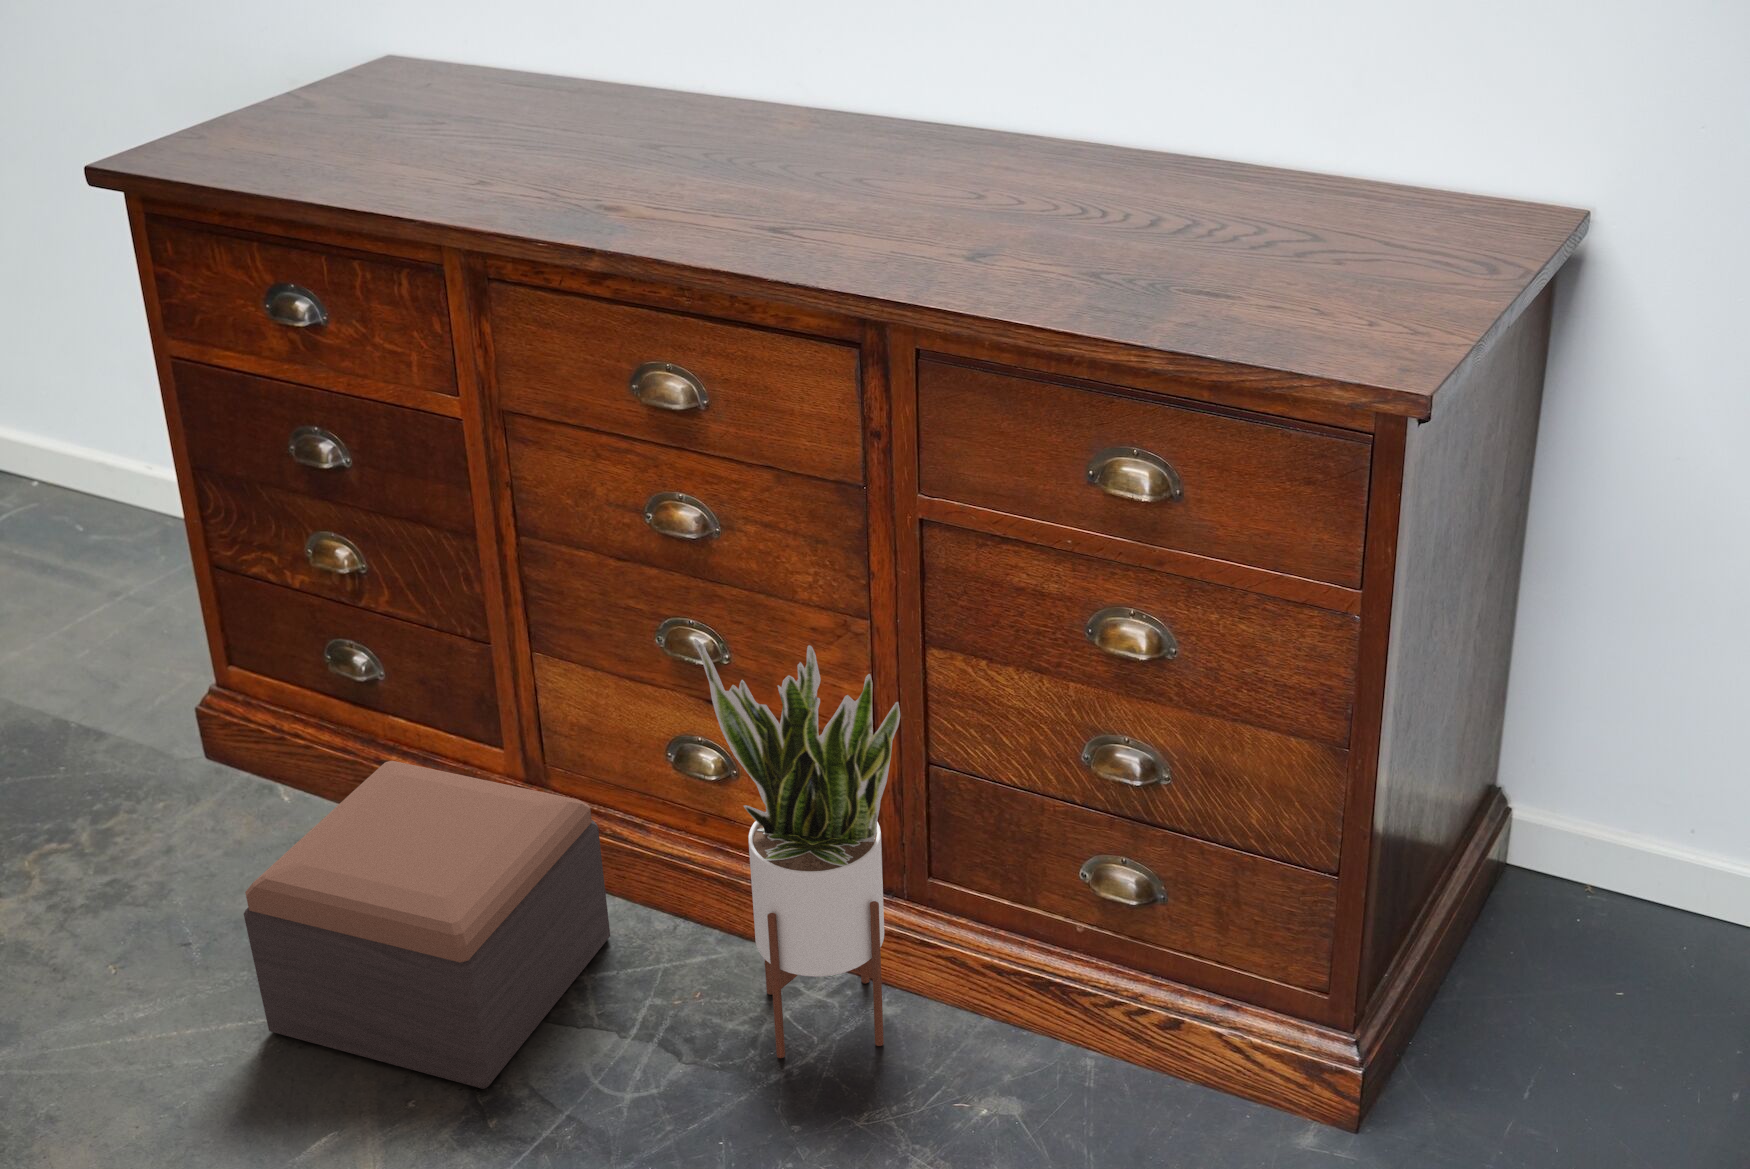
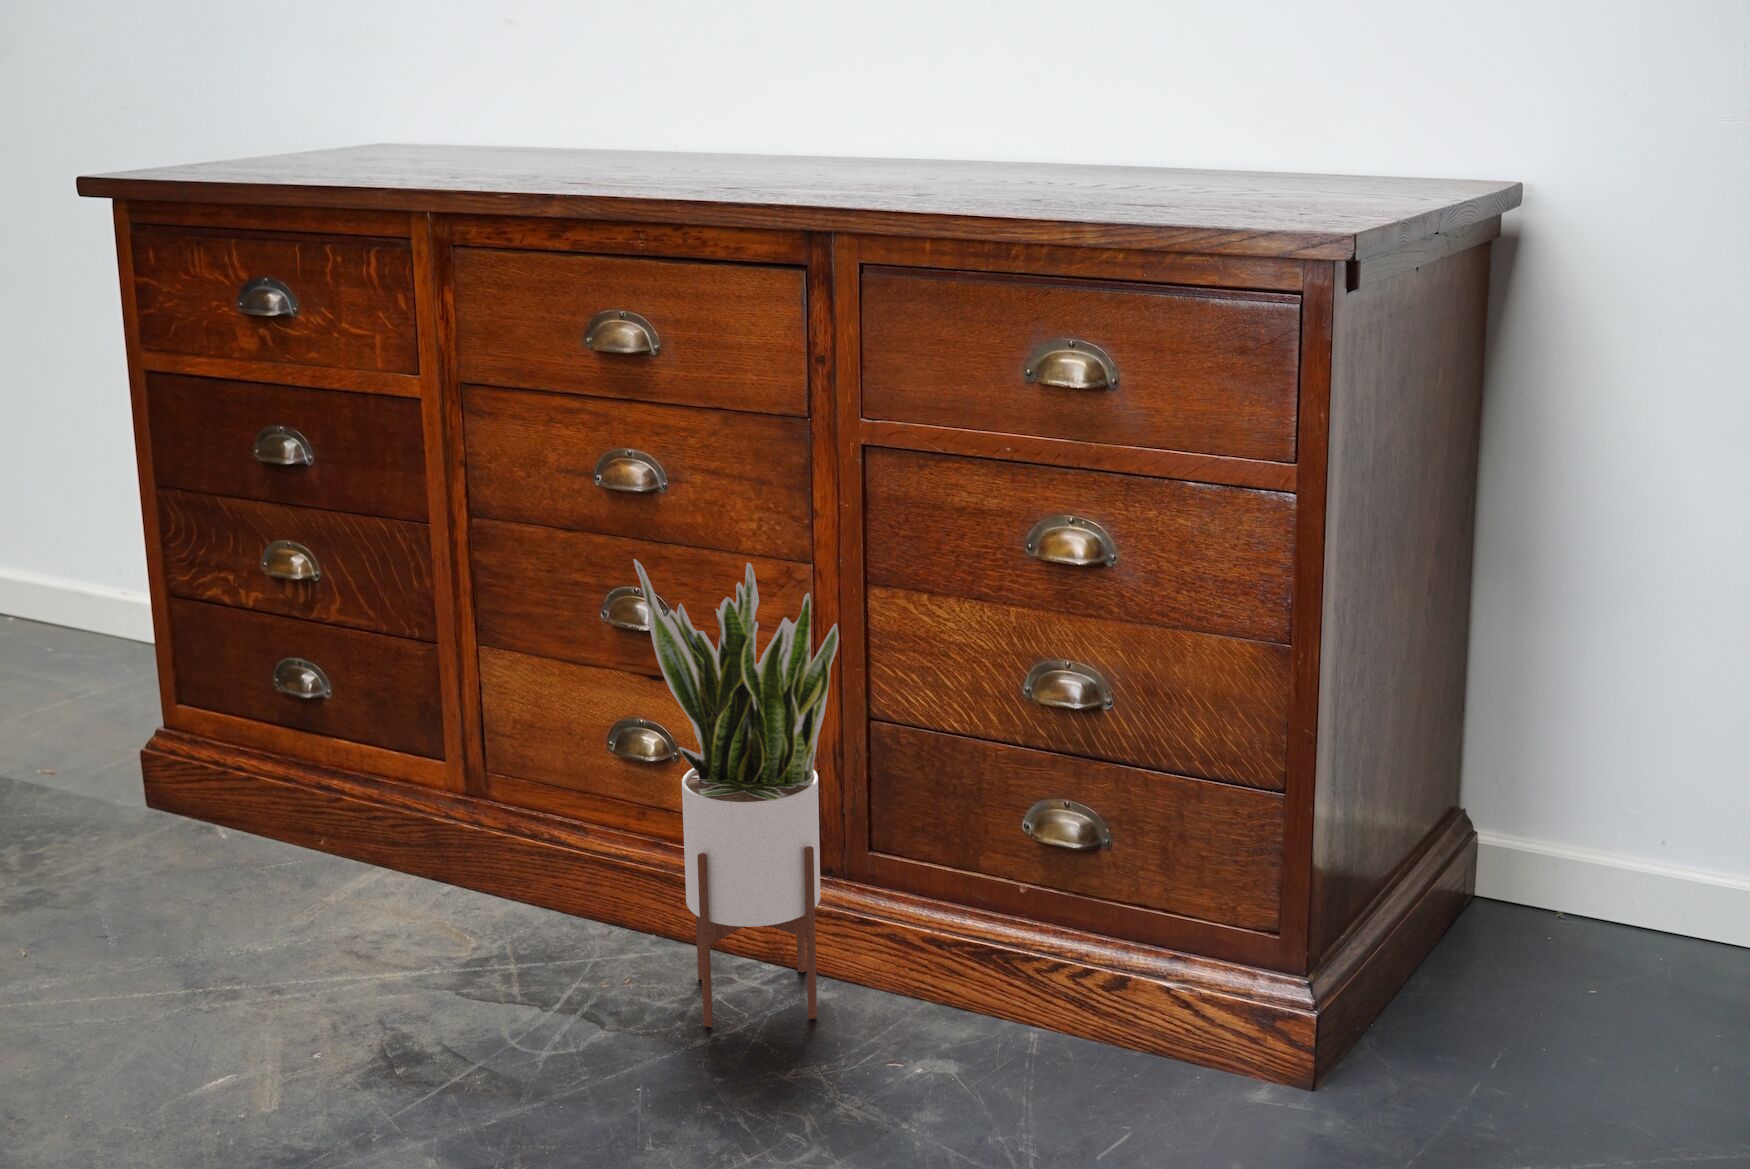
footstool: present [244,761,610,1089] -> none [157,746,540,1047]

